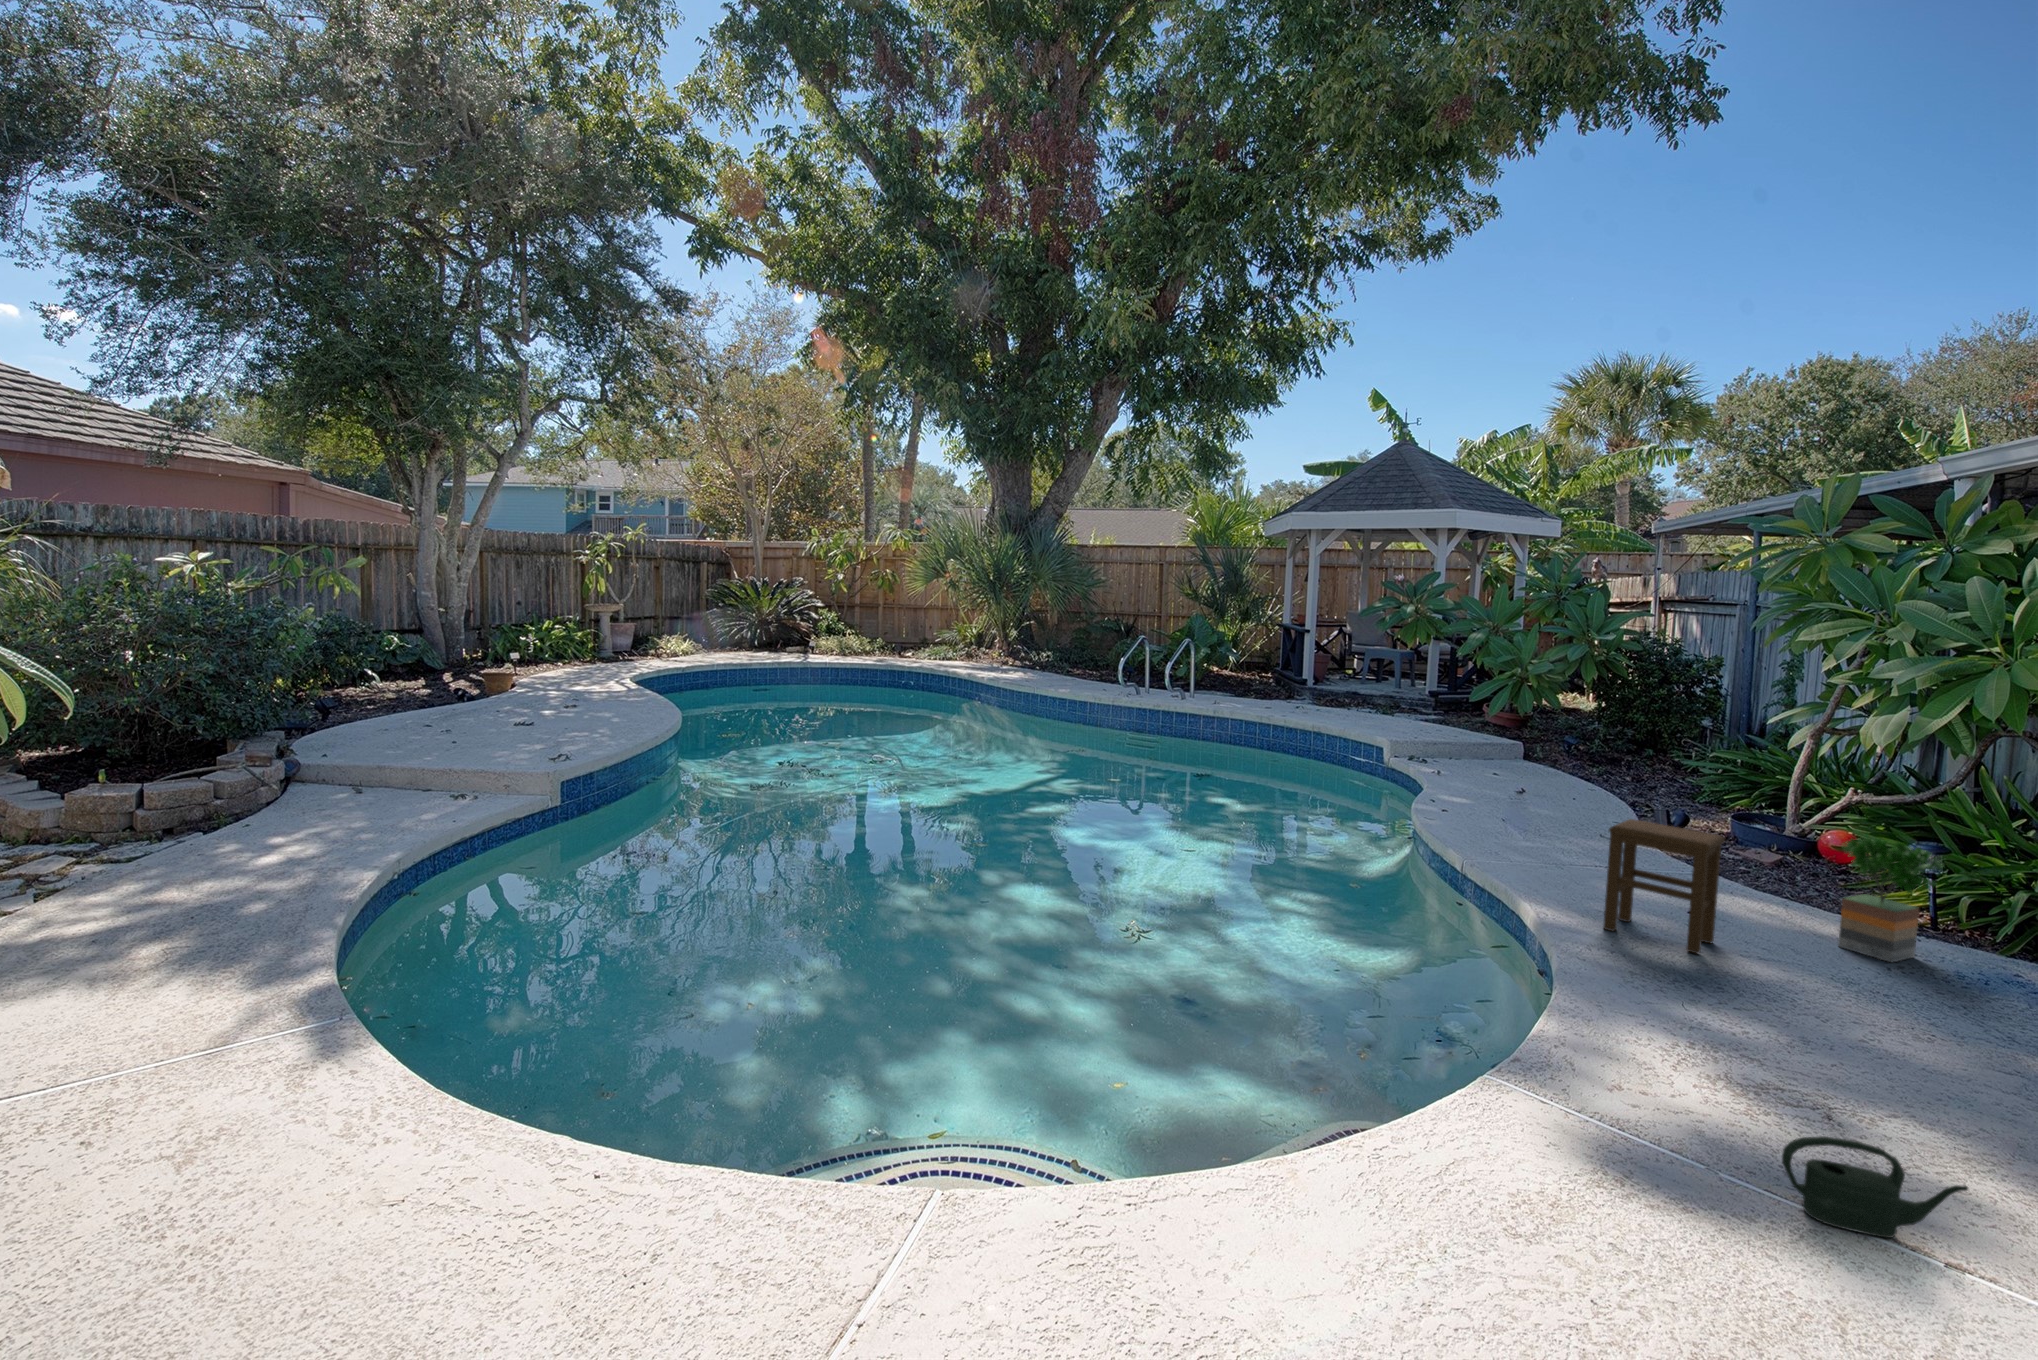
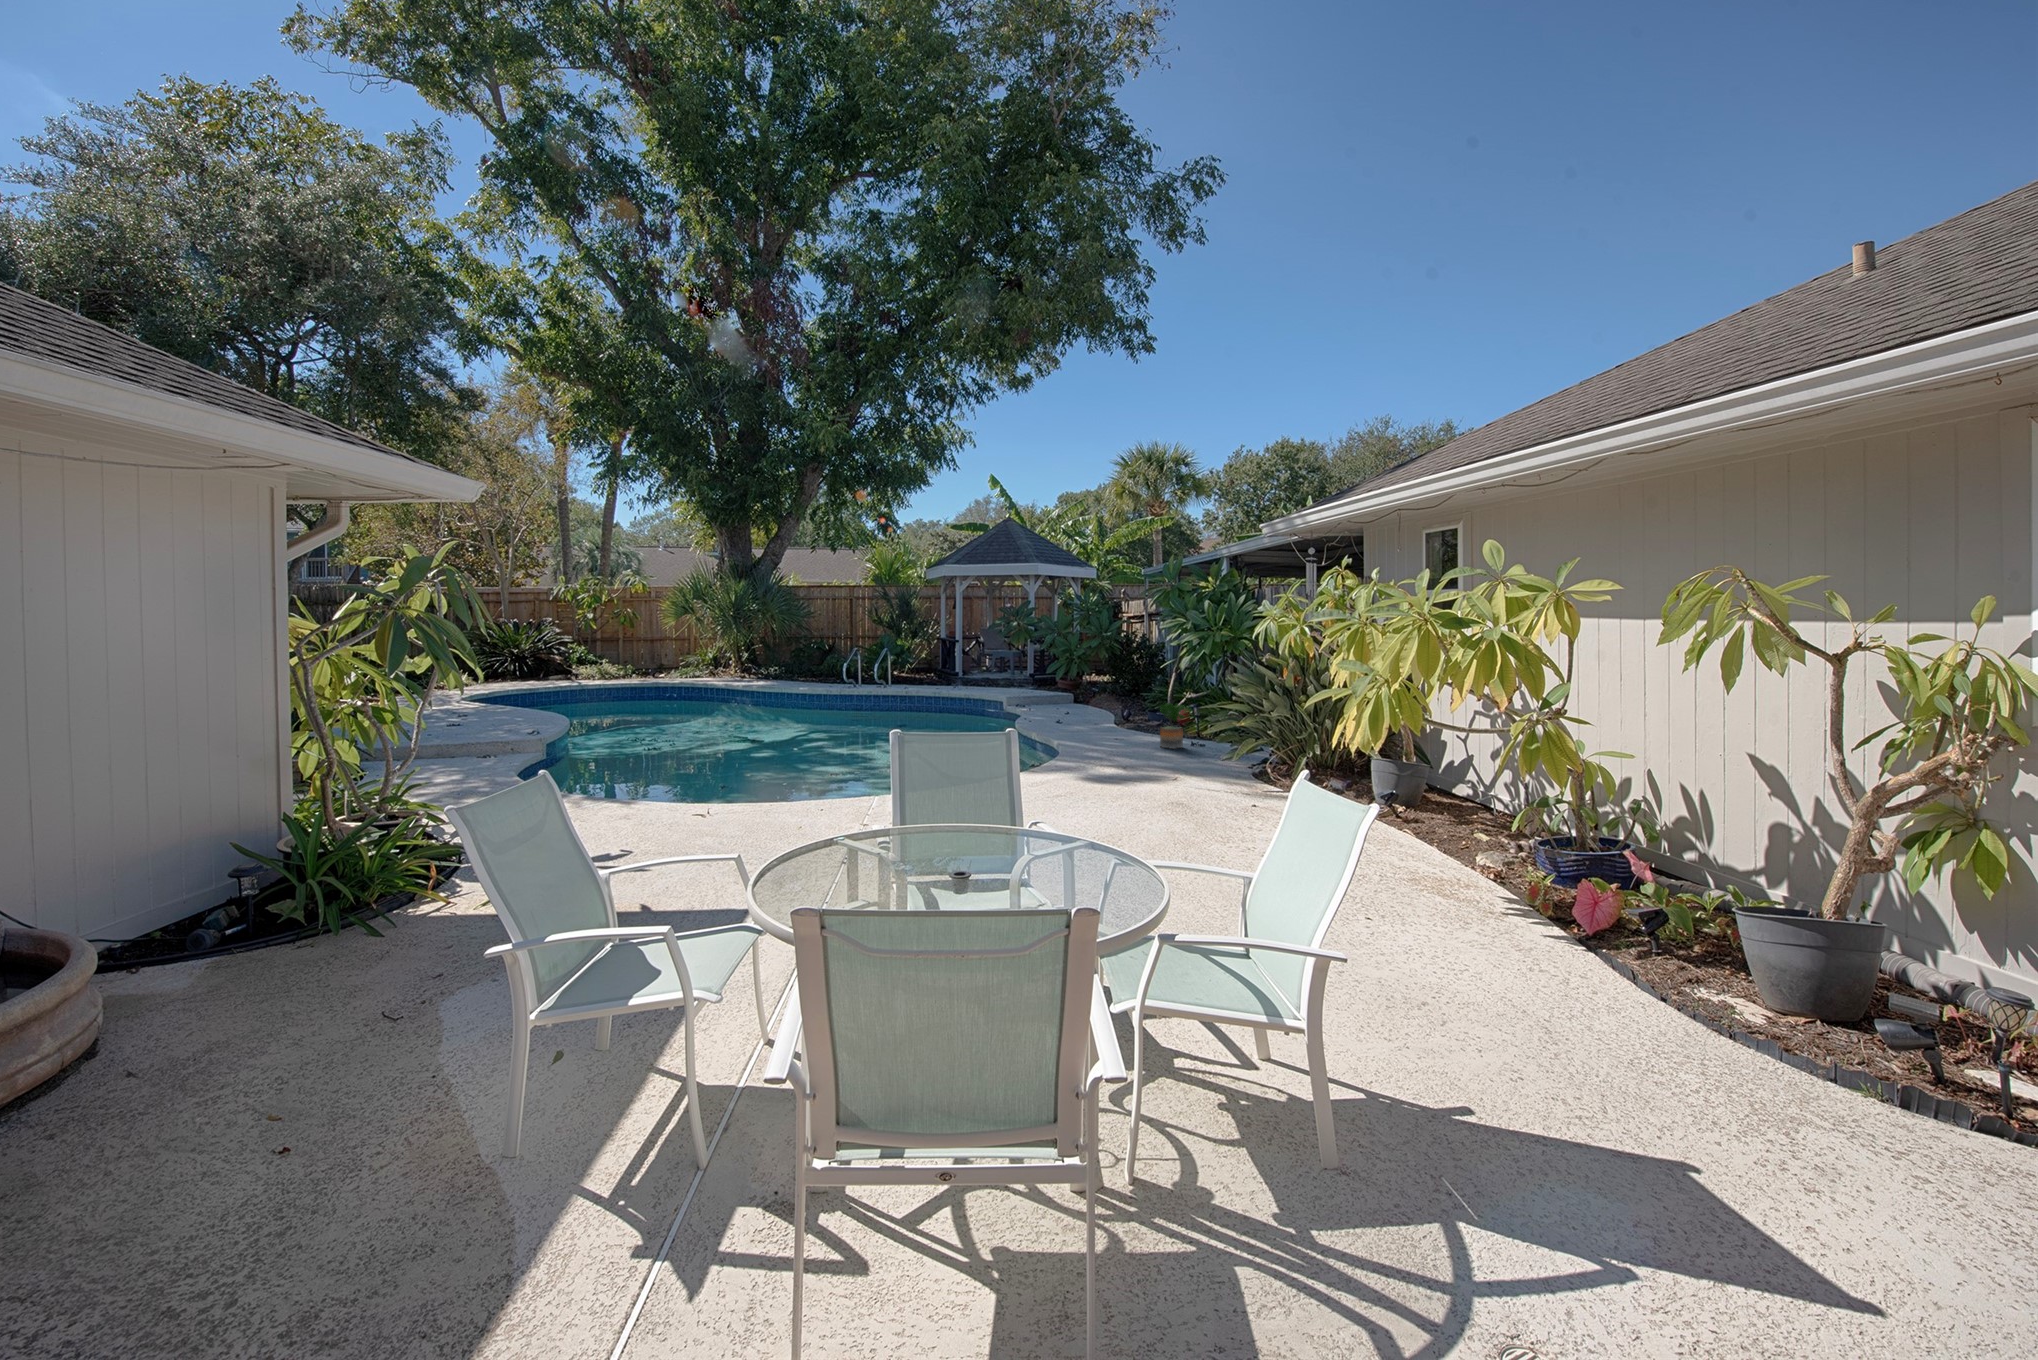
stool: present [1603,819,1725,954] -> none [1078,705,1118,752]
watering can: present [1782,1136,1968,1238] -> none [1095,763,1135,787]

